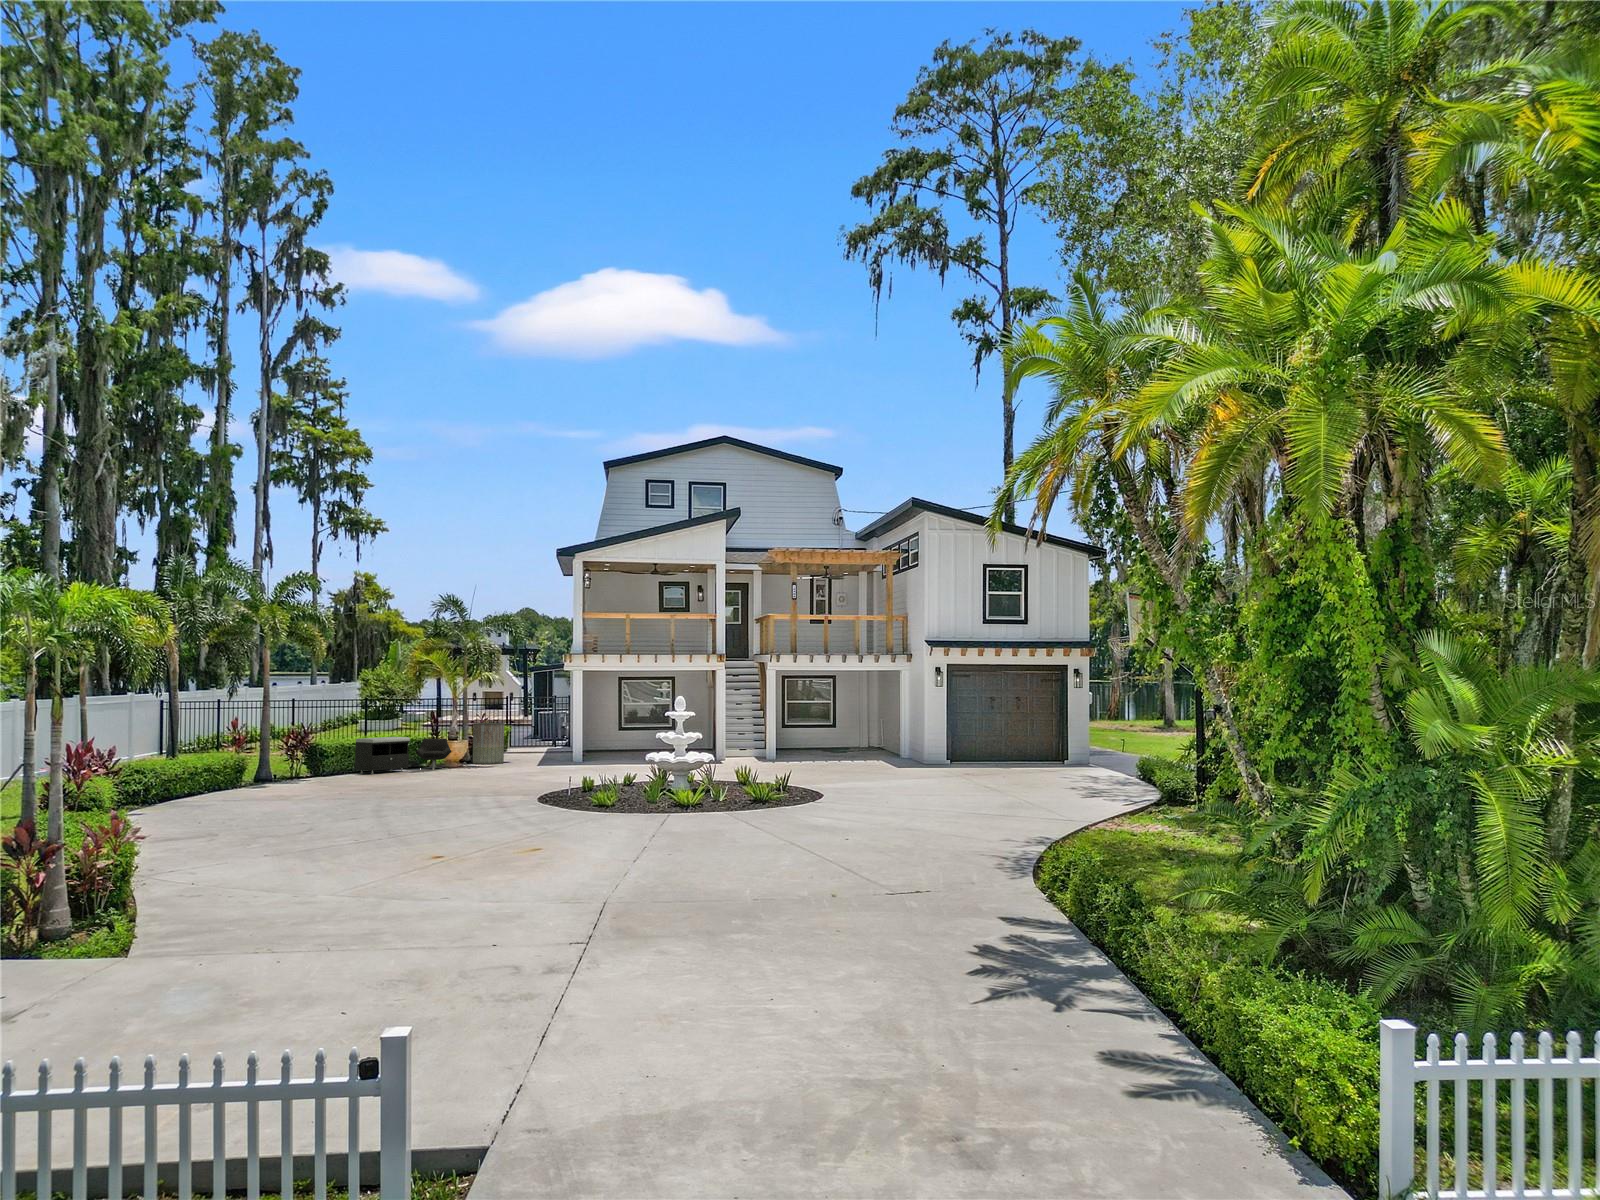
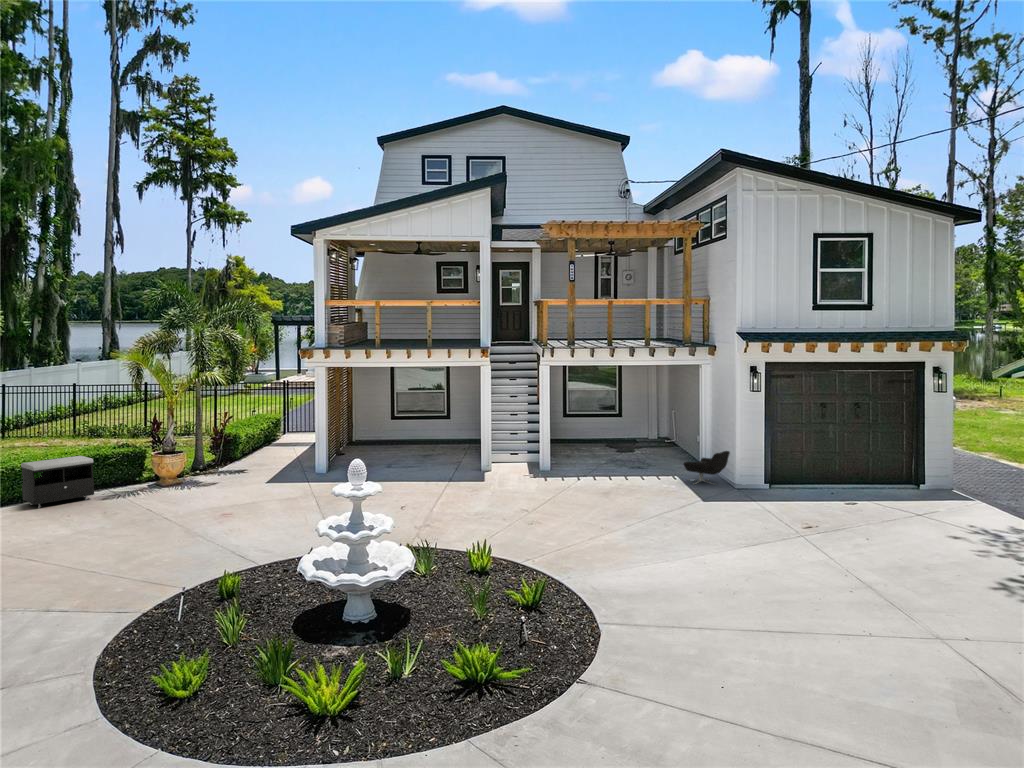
trash can: present [473,723,504,764] -> none [198,427,236,478]
lounge chair: present [416,738,451,770] -> present [684,451,730,484]

